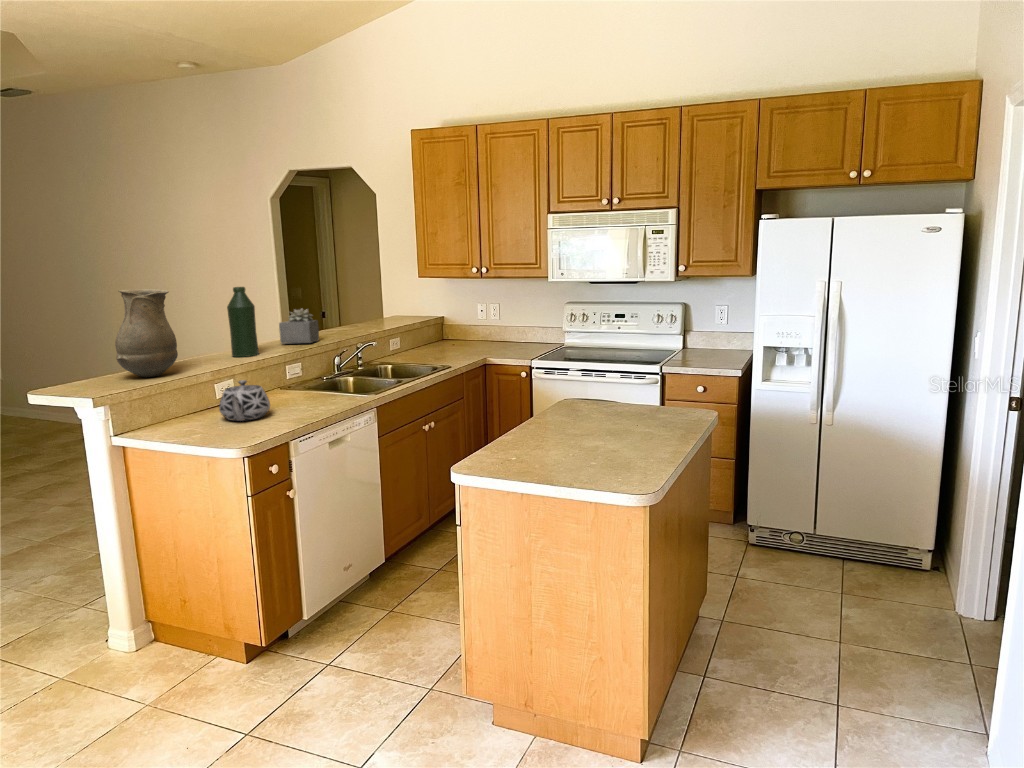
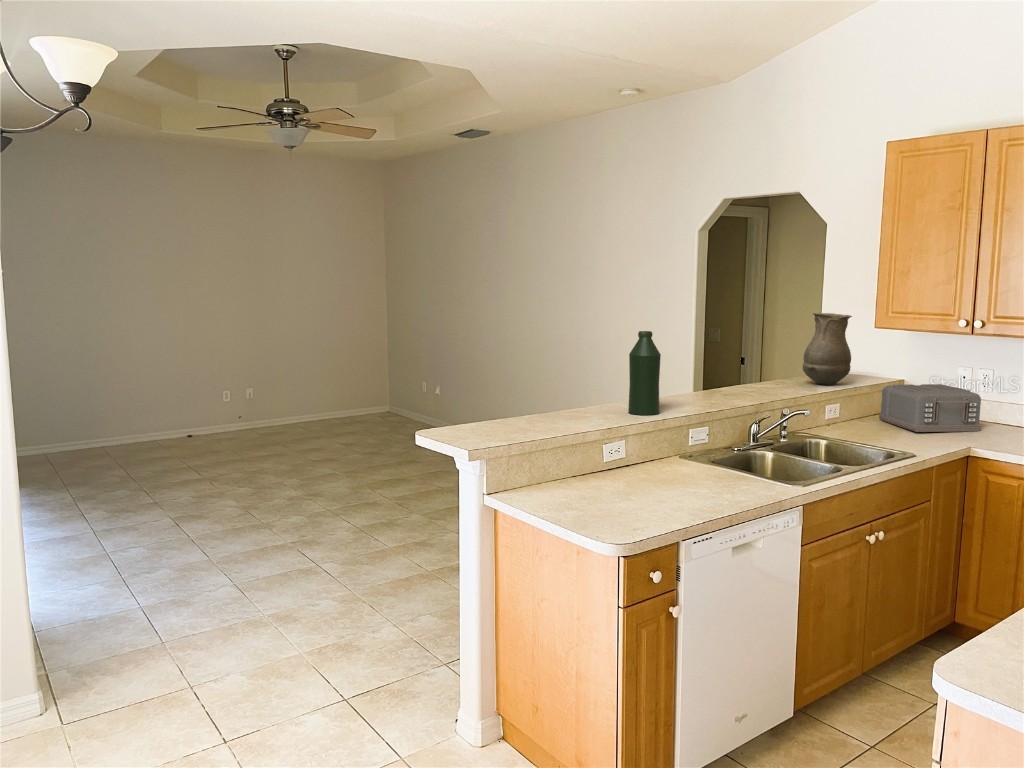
vase: present [115,289,178,378] -> present [803,313,852,385]
succulent plant: present [279,309,319,344] -> none [686,360,735,404]
toaster: none [428,316,493,352] -> present [879,384,981,432]
teapot: present [219,380,270,421] -> none [602,449,663,500]

